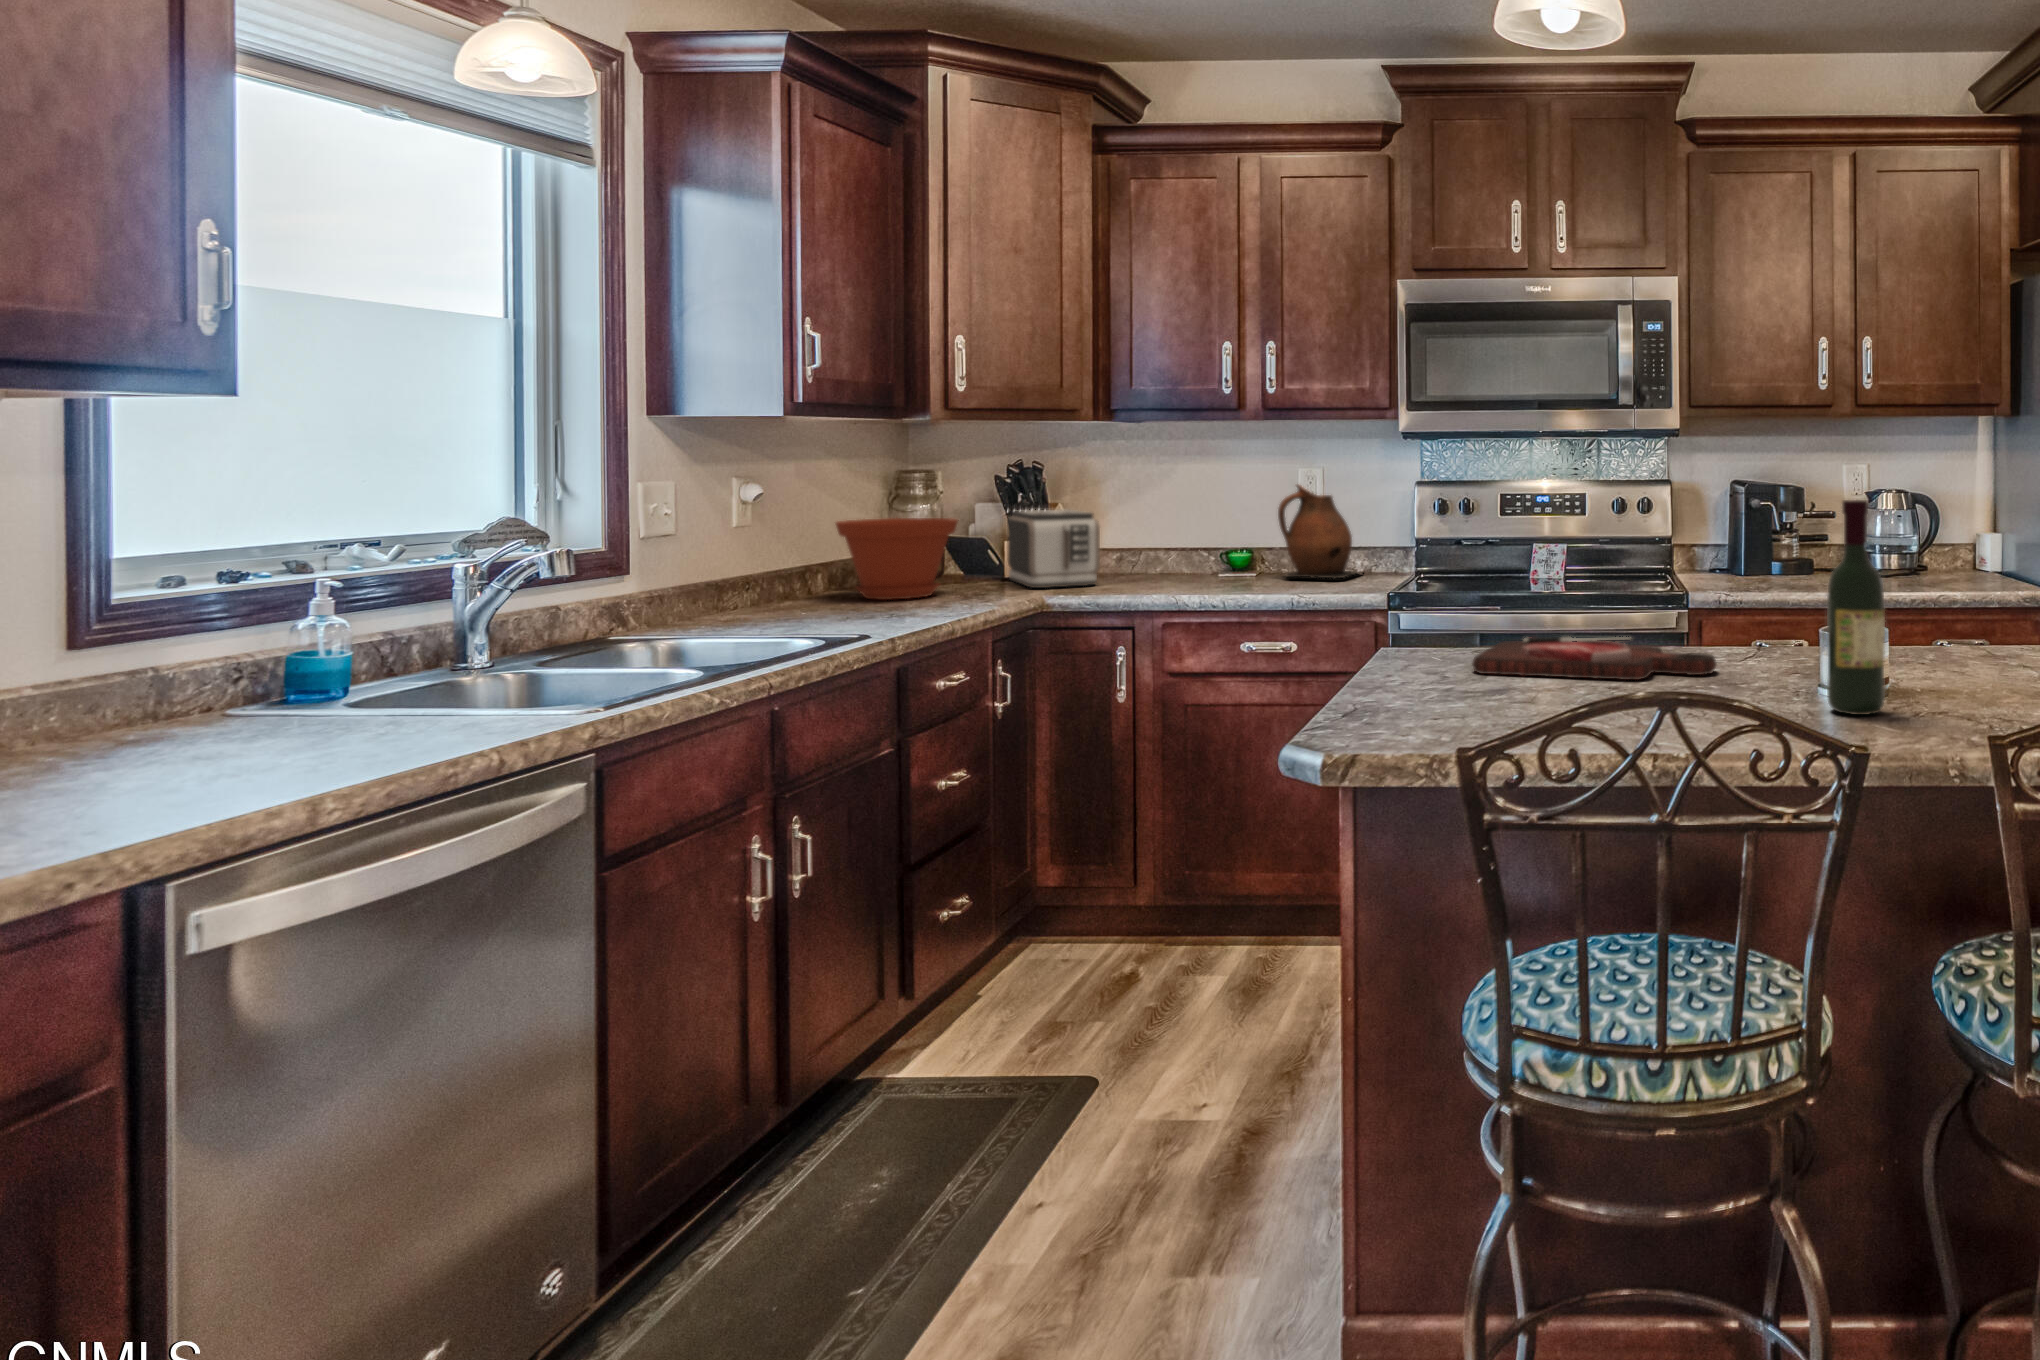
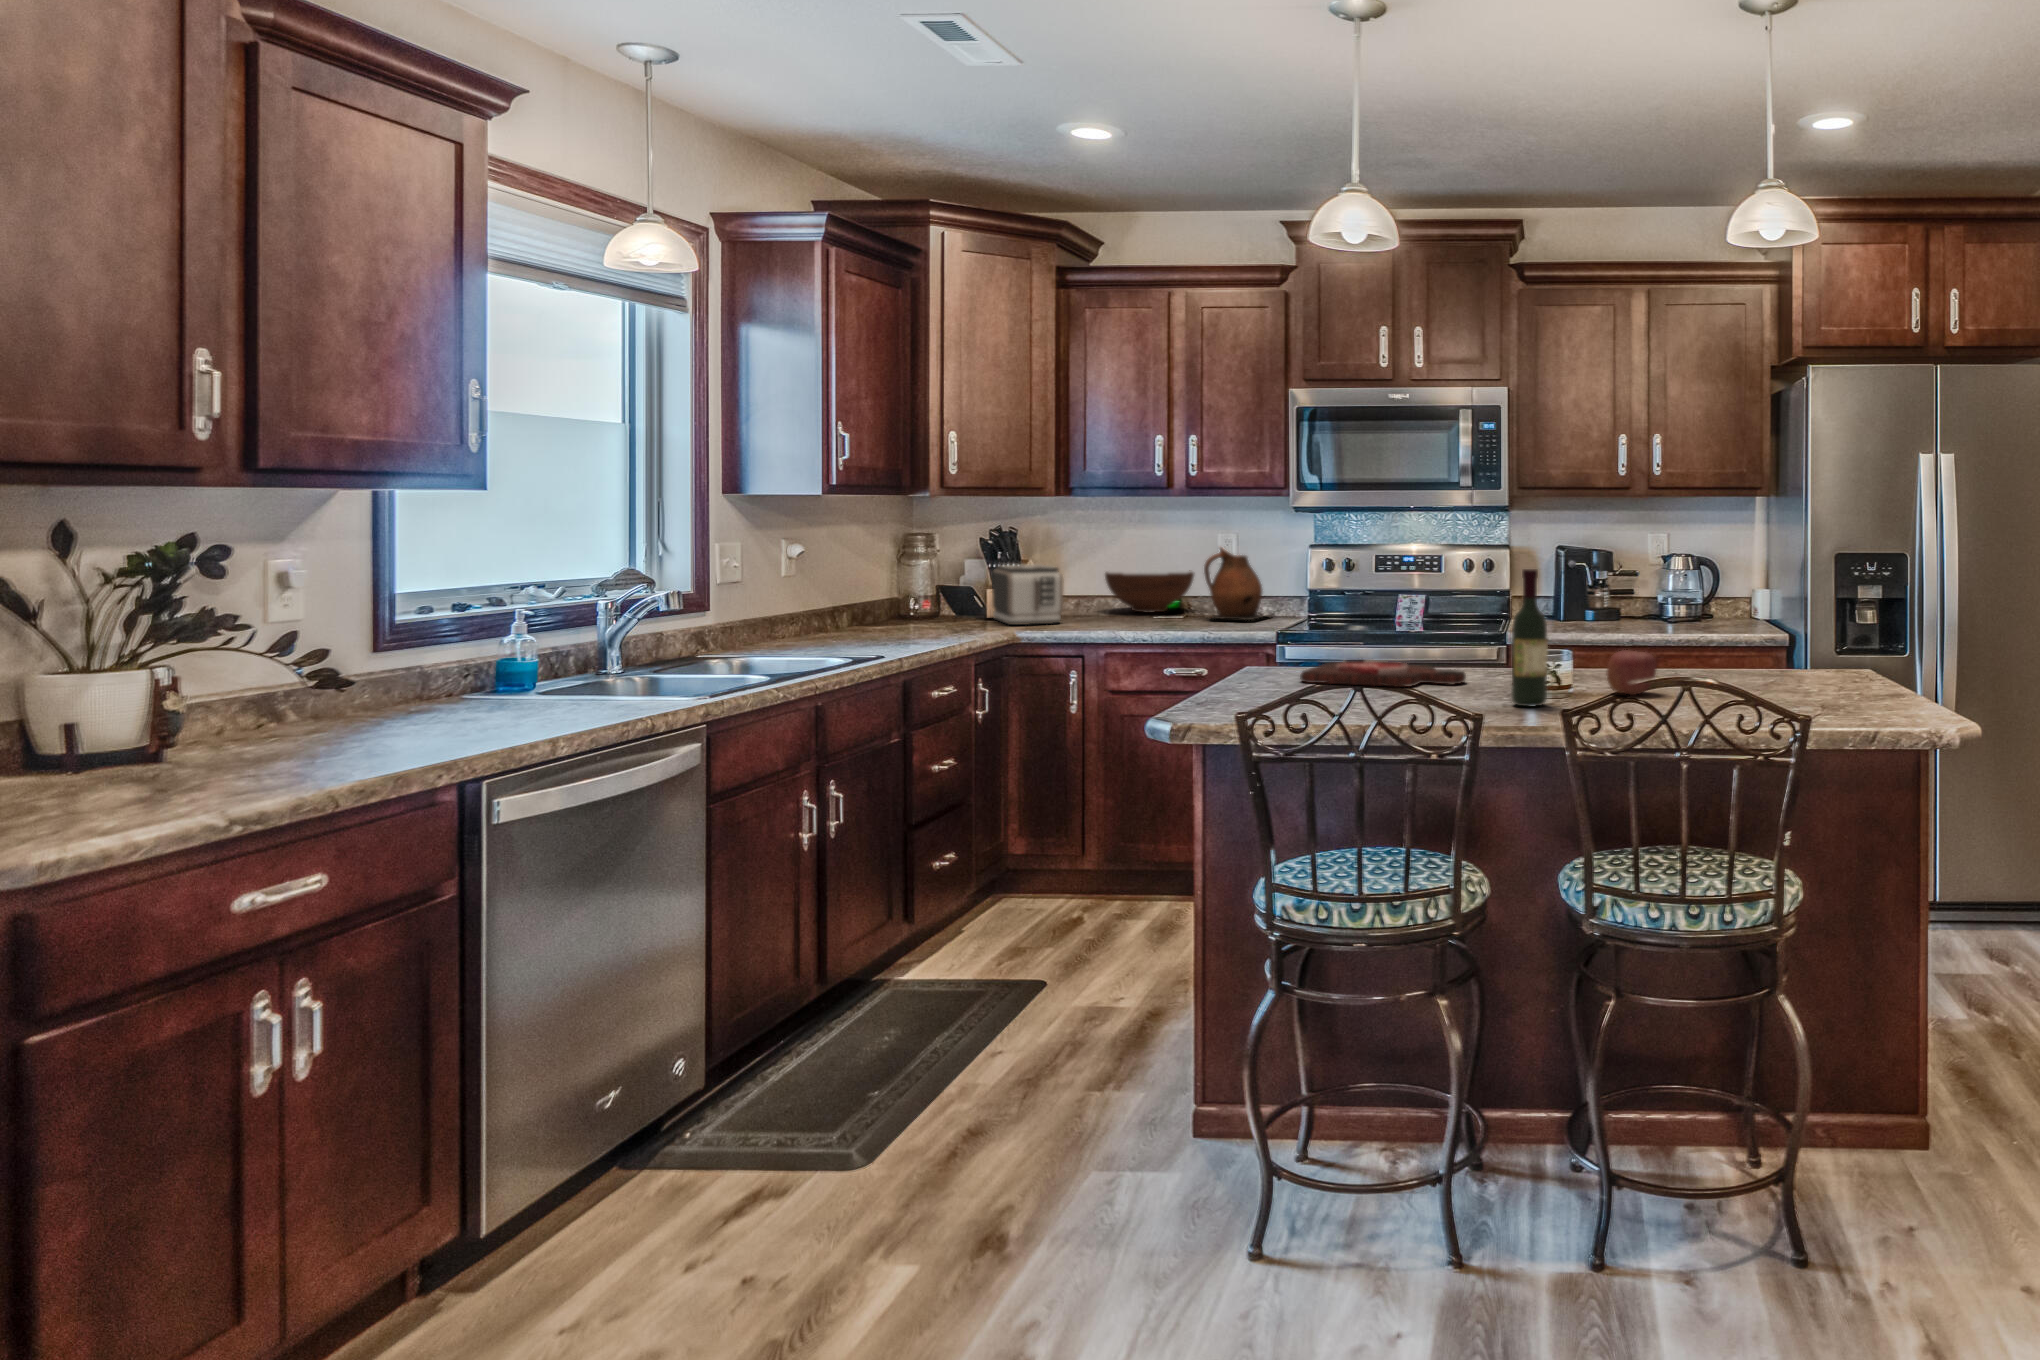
fruit bowl: none [1149,515,1261,570] -> present [1105,572,1194,612]
plant pot: present [836,518,959,600] -> none [858,570,954,632]
apple: none [1943,623,2022,690] -> present [1606,650,1657,695]

